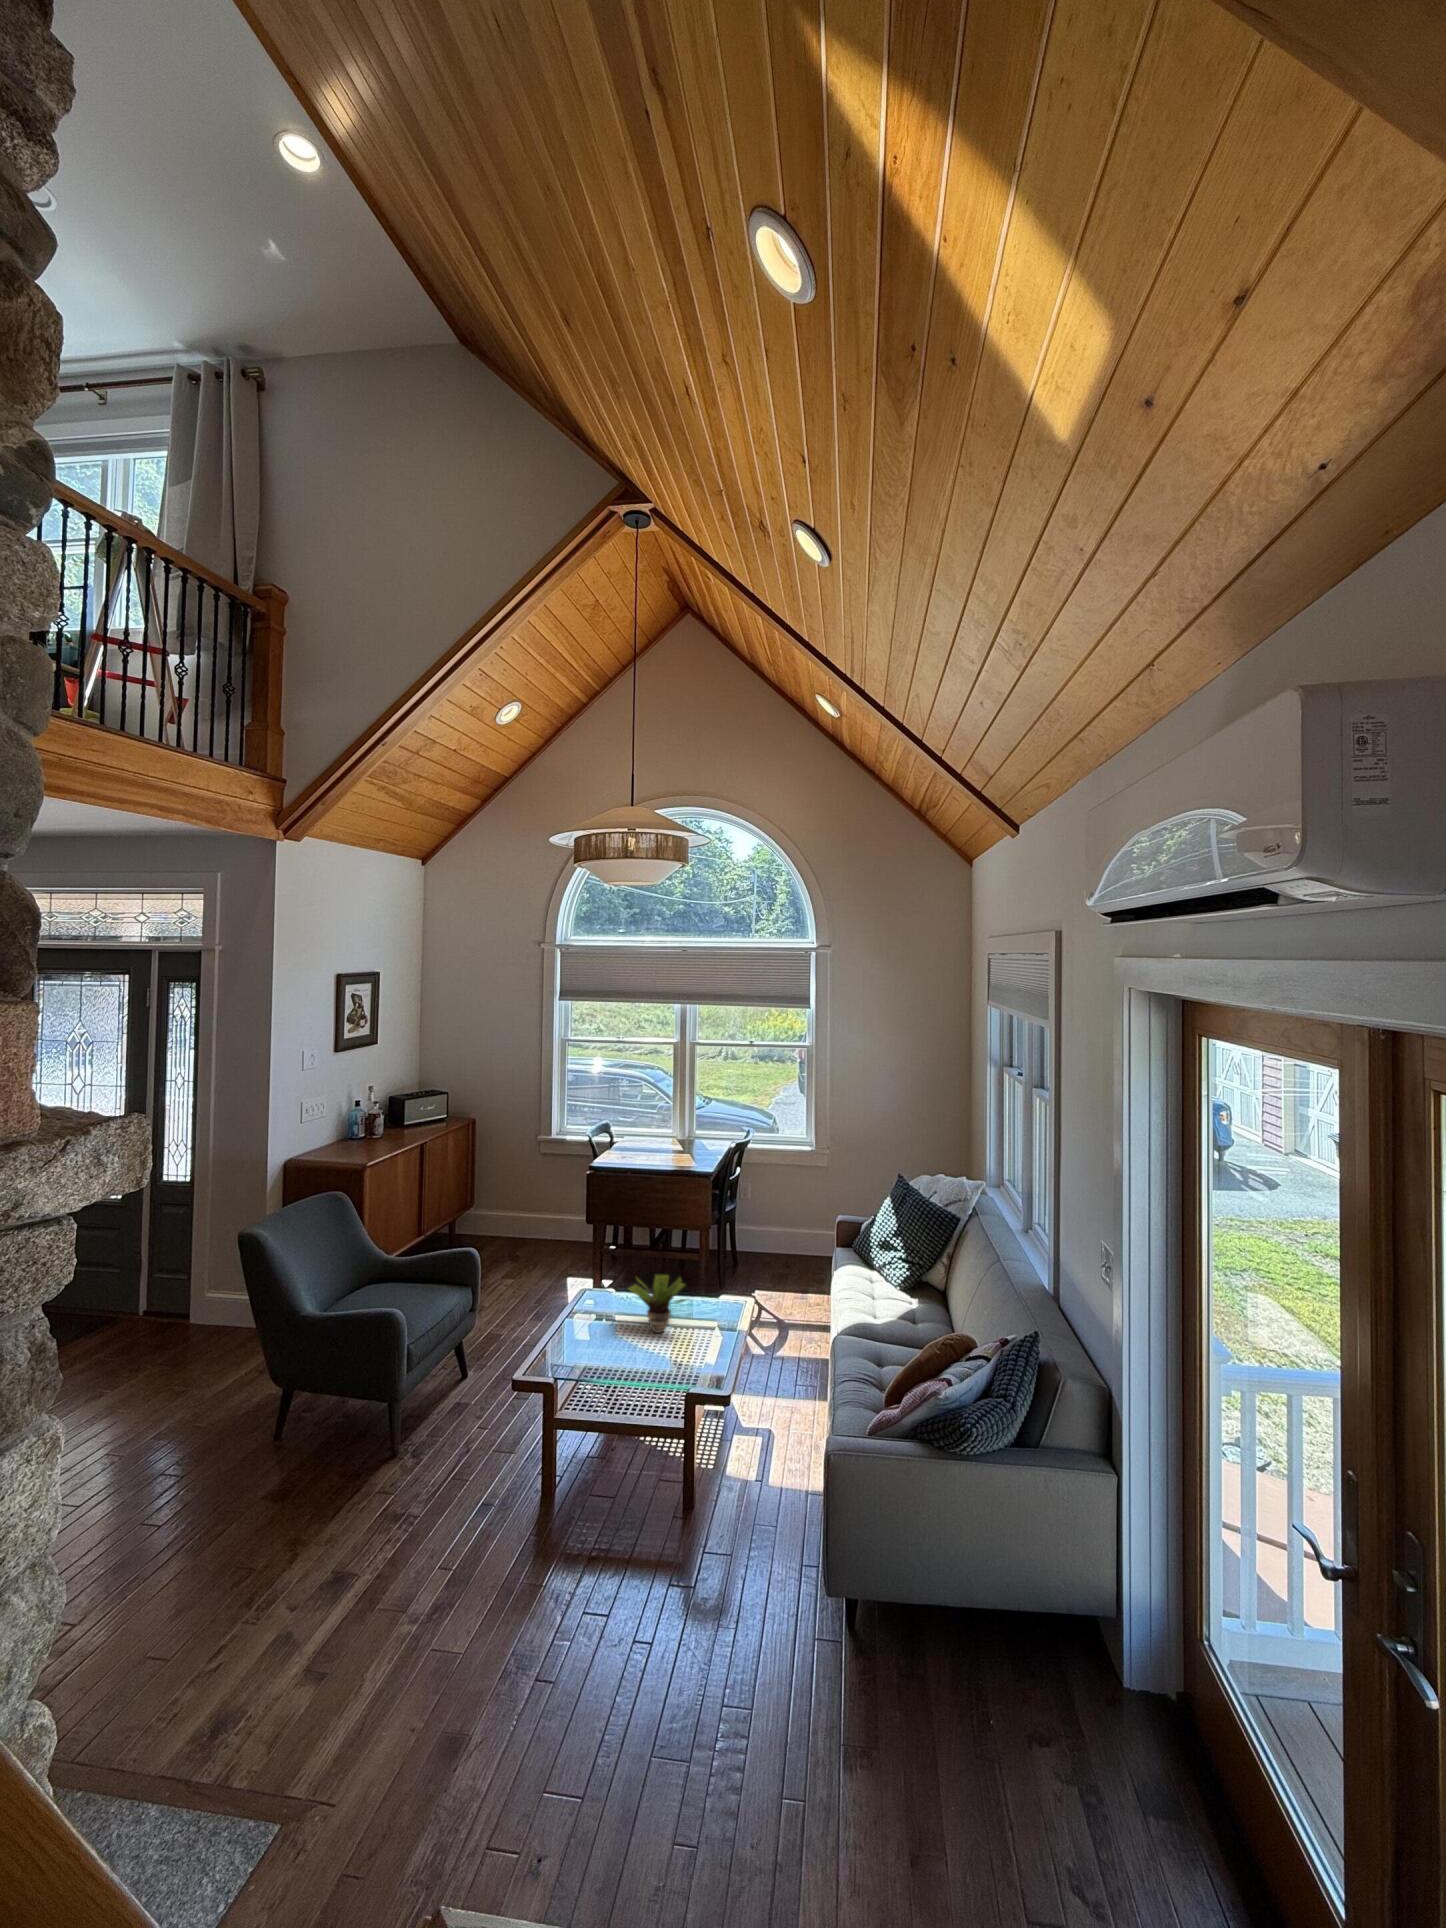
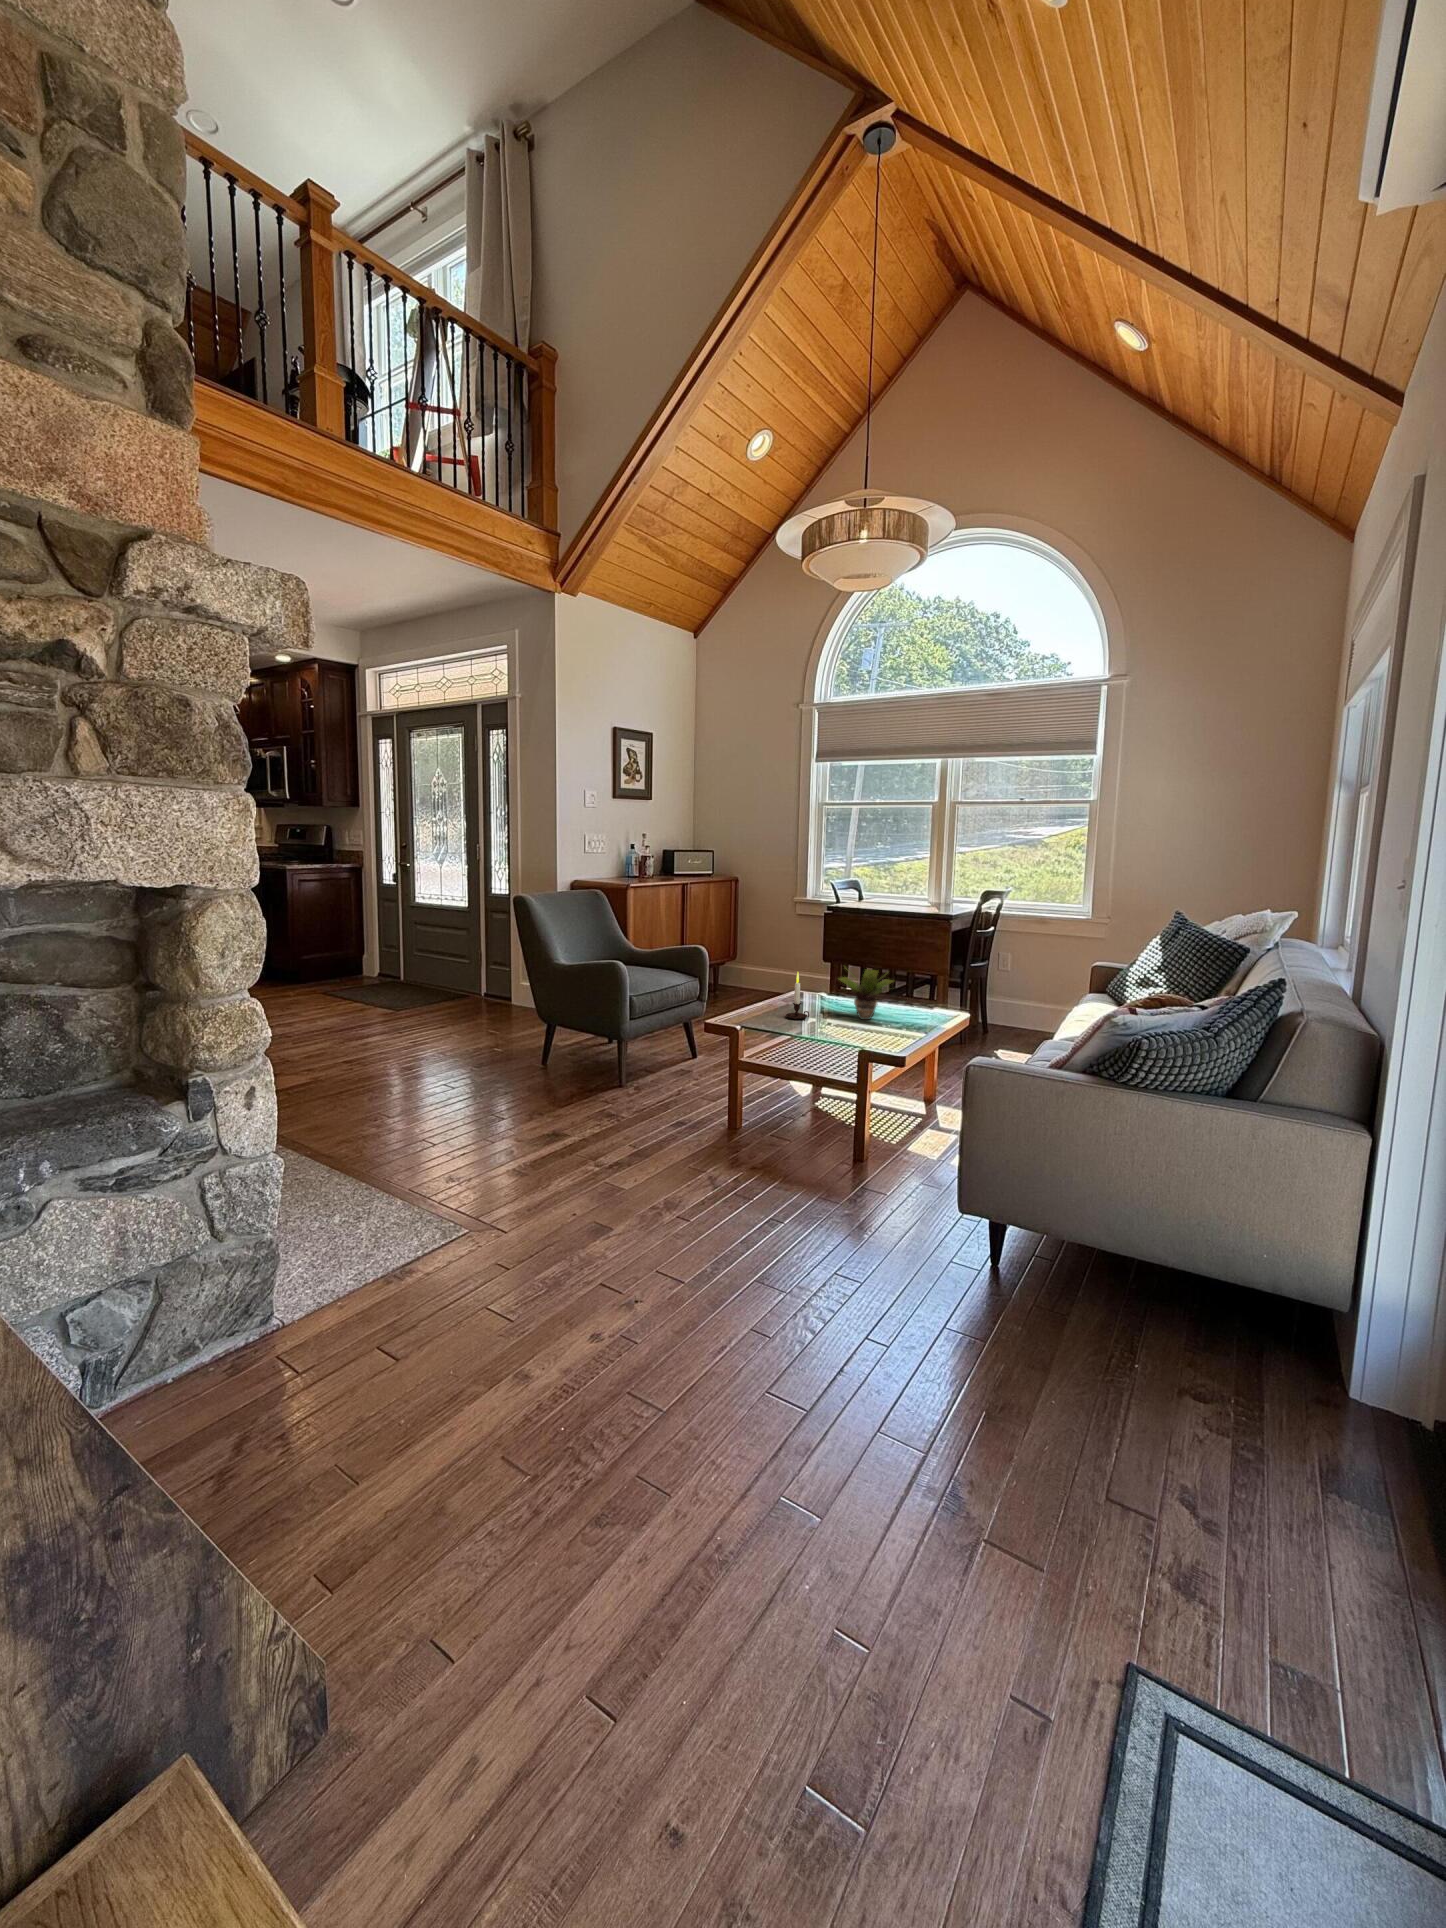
candle: none [577,1291,603,1345] -> present [786,973,809,1019]

